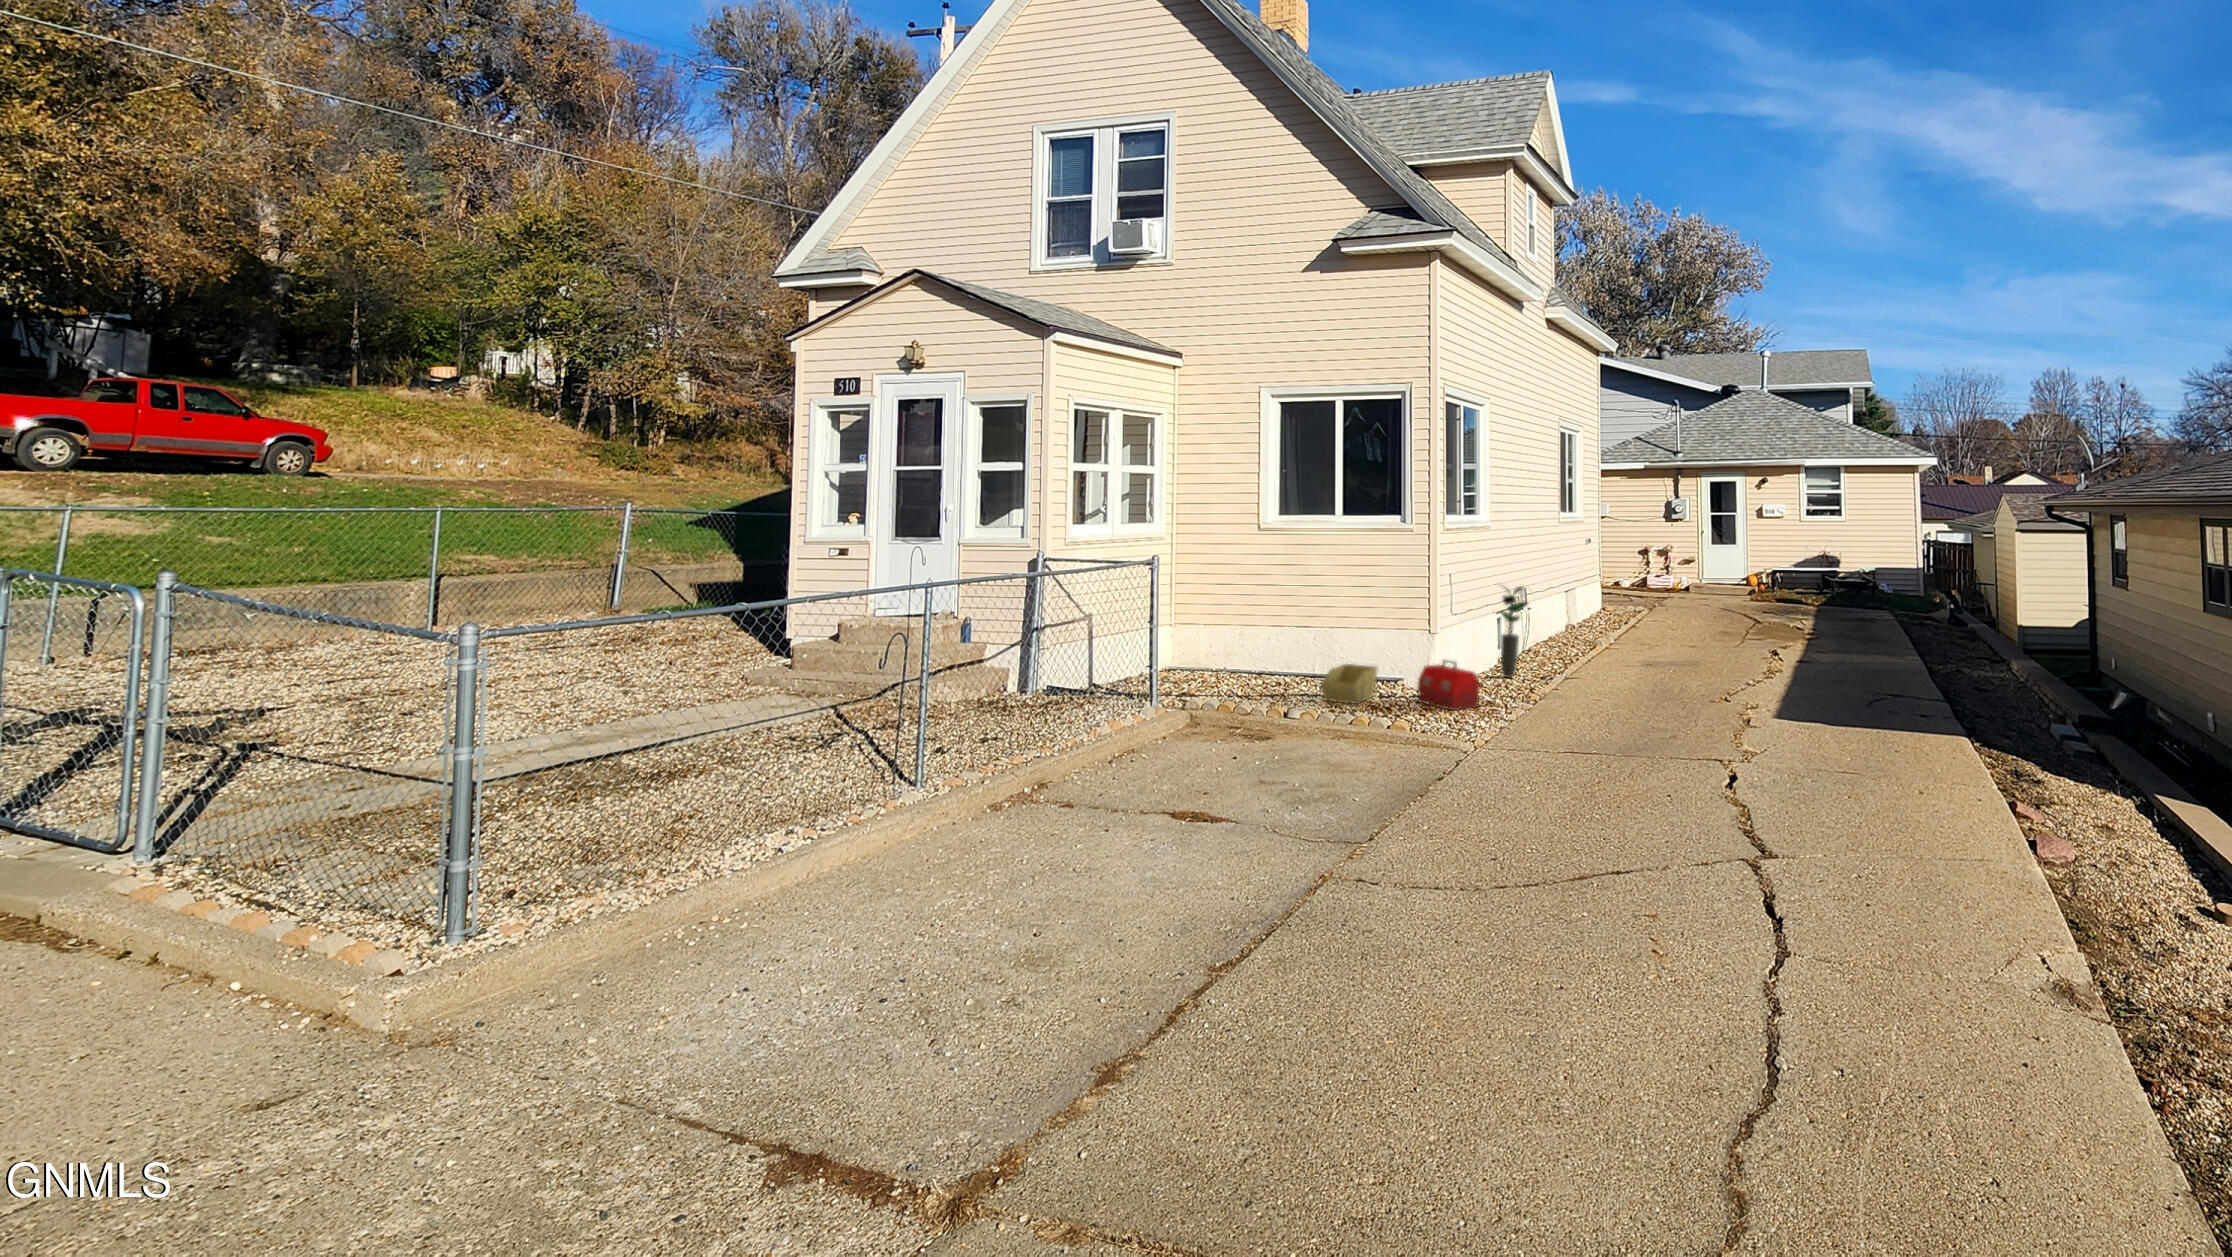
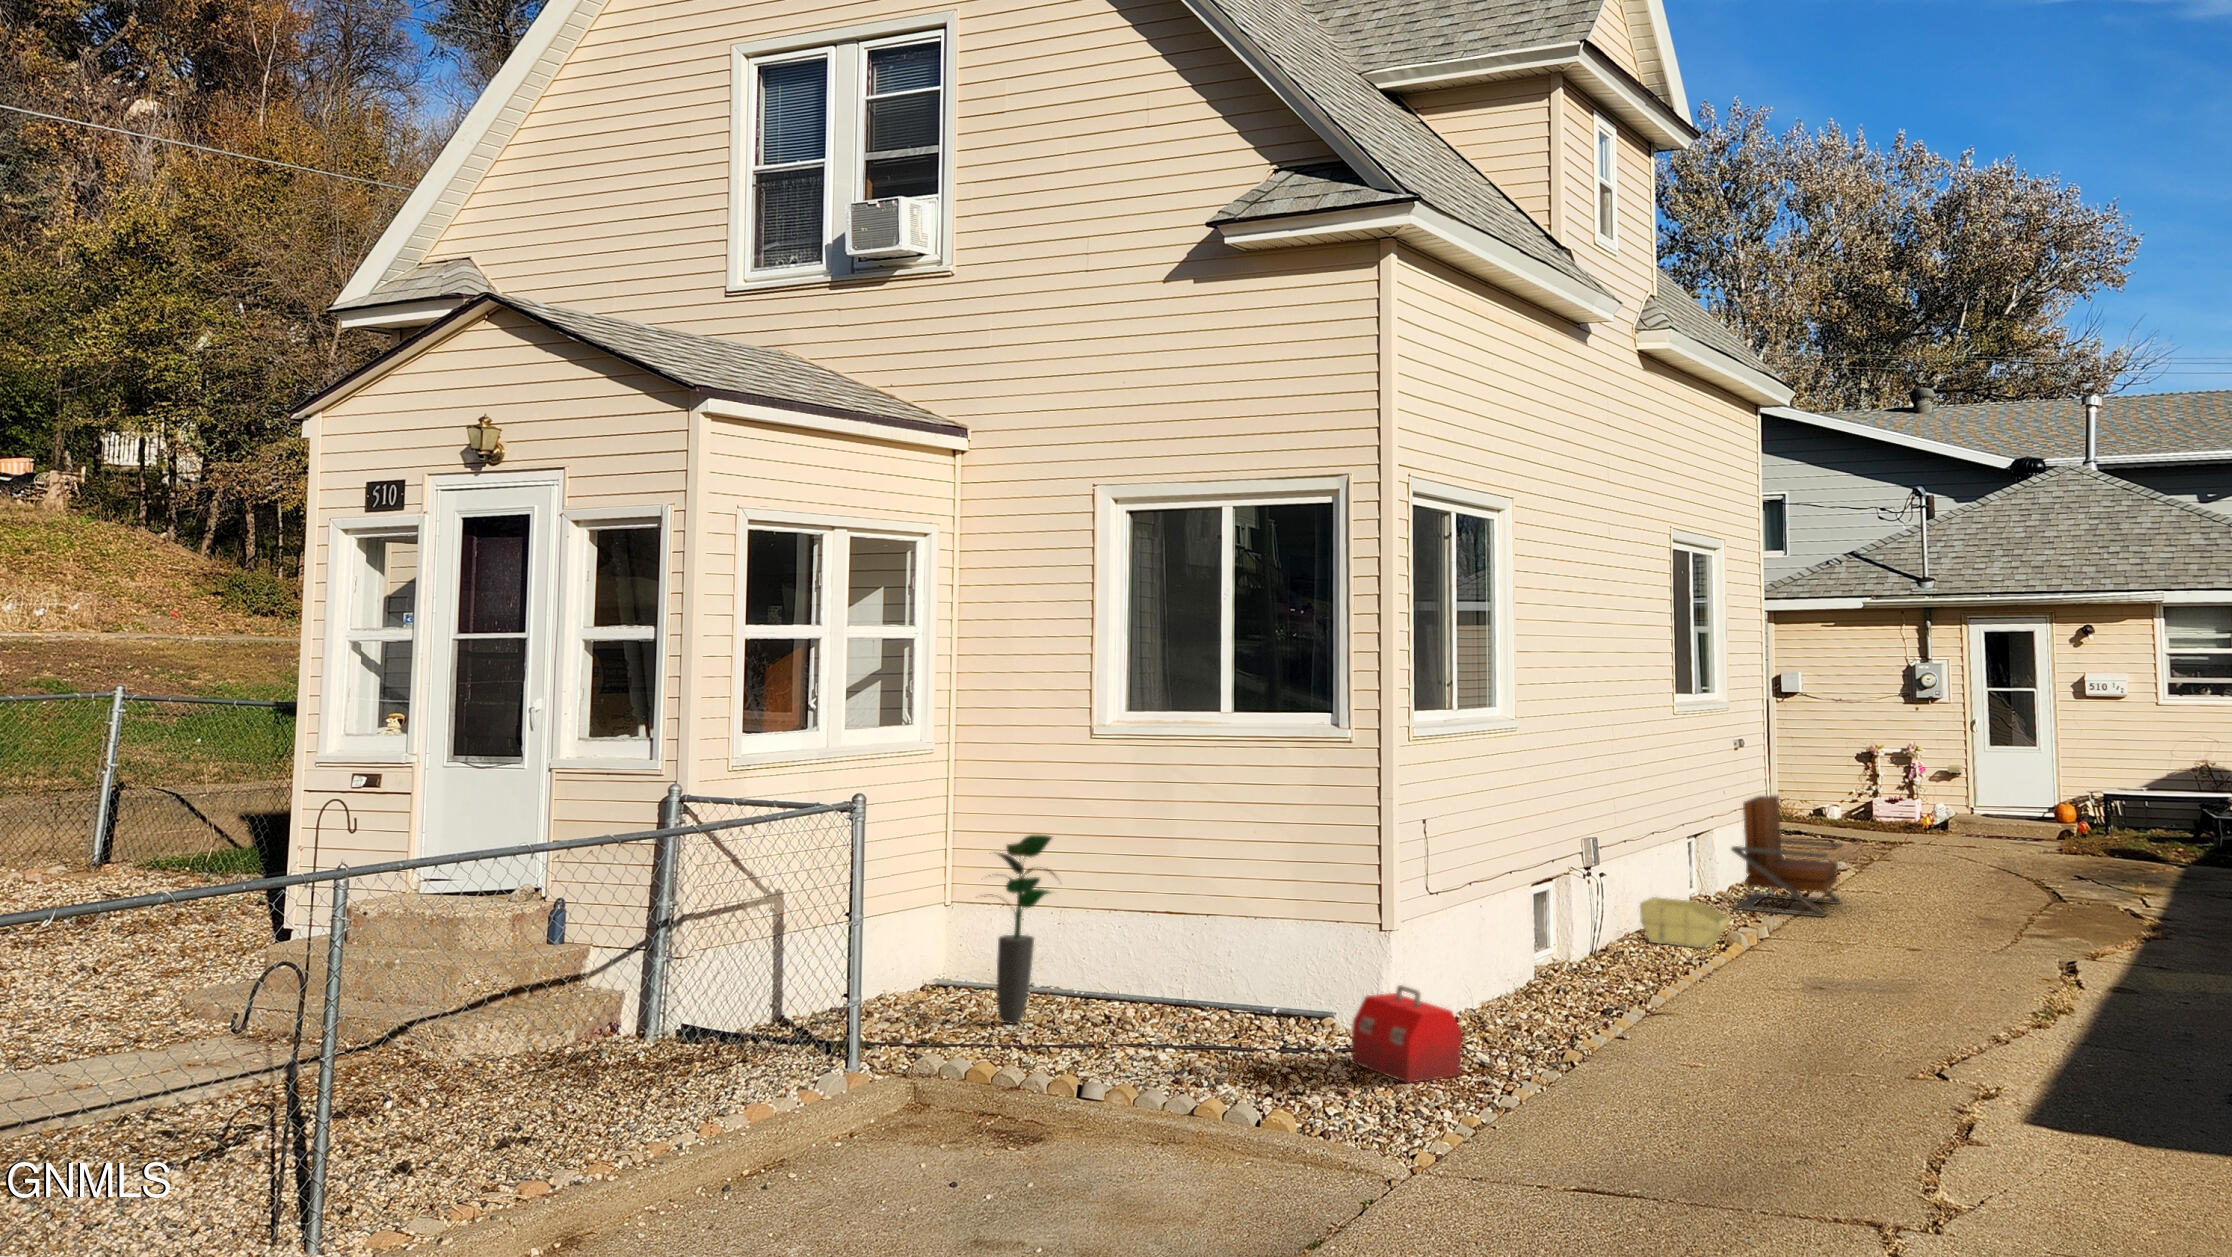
lounge chair: none [1585,568,1644,634] -> present [1731,795,1842,917]
potted plant: present [1501,586,1528,678] -> present [984,834,1054,1024]
storage bin: present [1321,664,1377,704] -> present [1640,897,1730,948]

